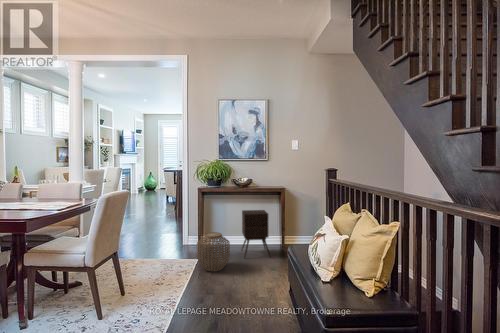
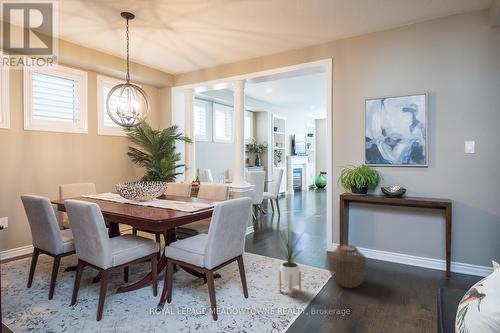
side table: present [242,210,271,258] -> none [388,224,424,286]
house plant: none [143,211,185,291] -> present [272,224,304,297]

